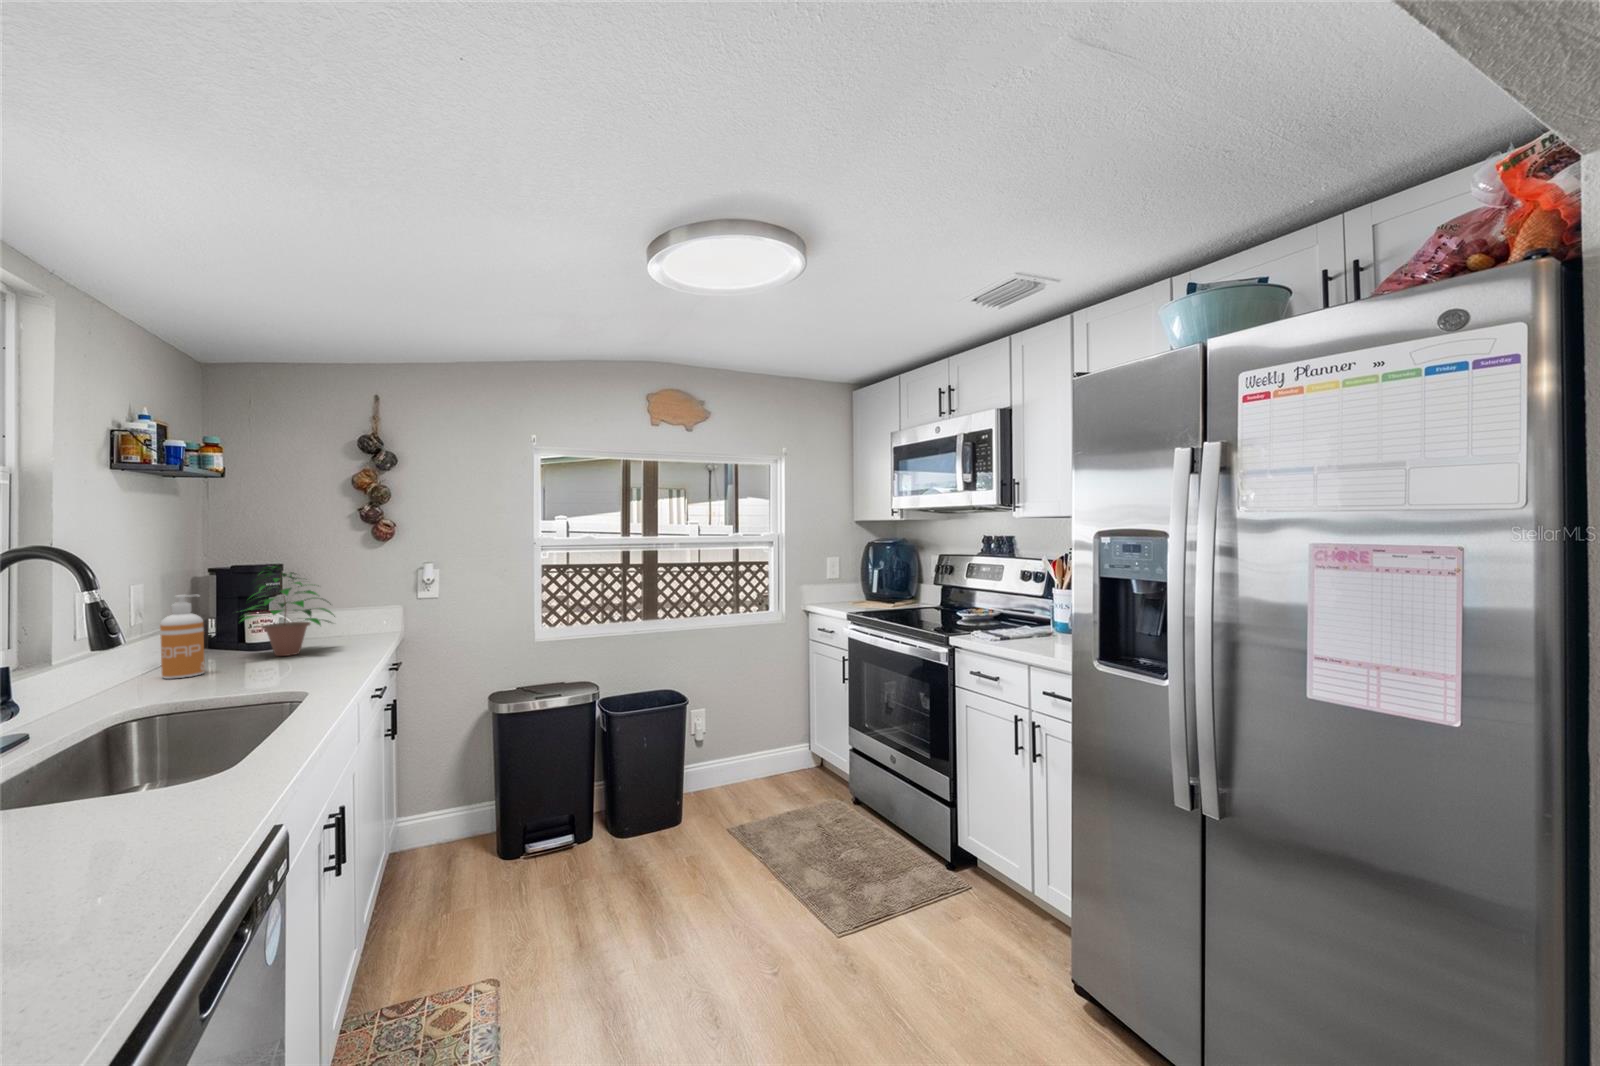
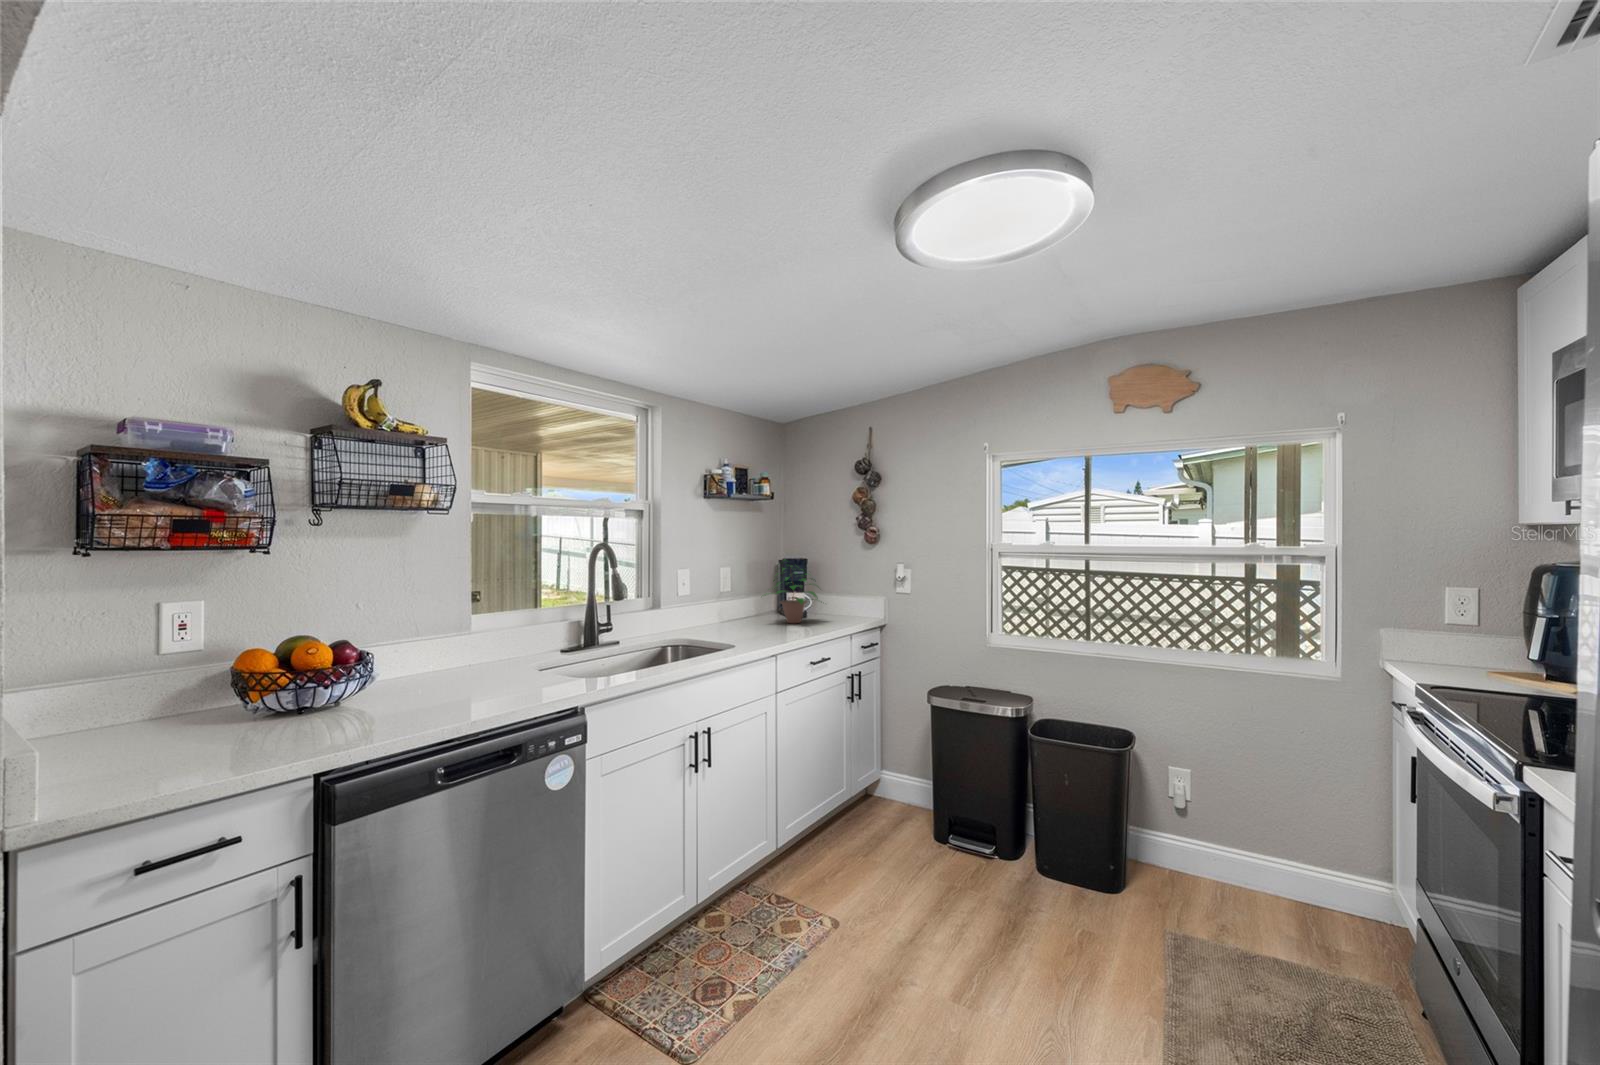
soap dispenser: present [160,595,205,679] -> none [715,576,737,629]

